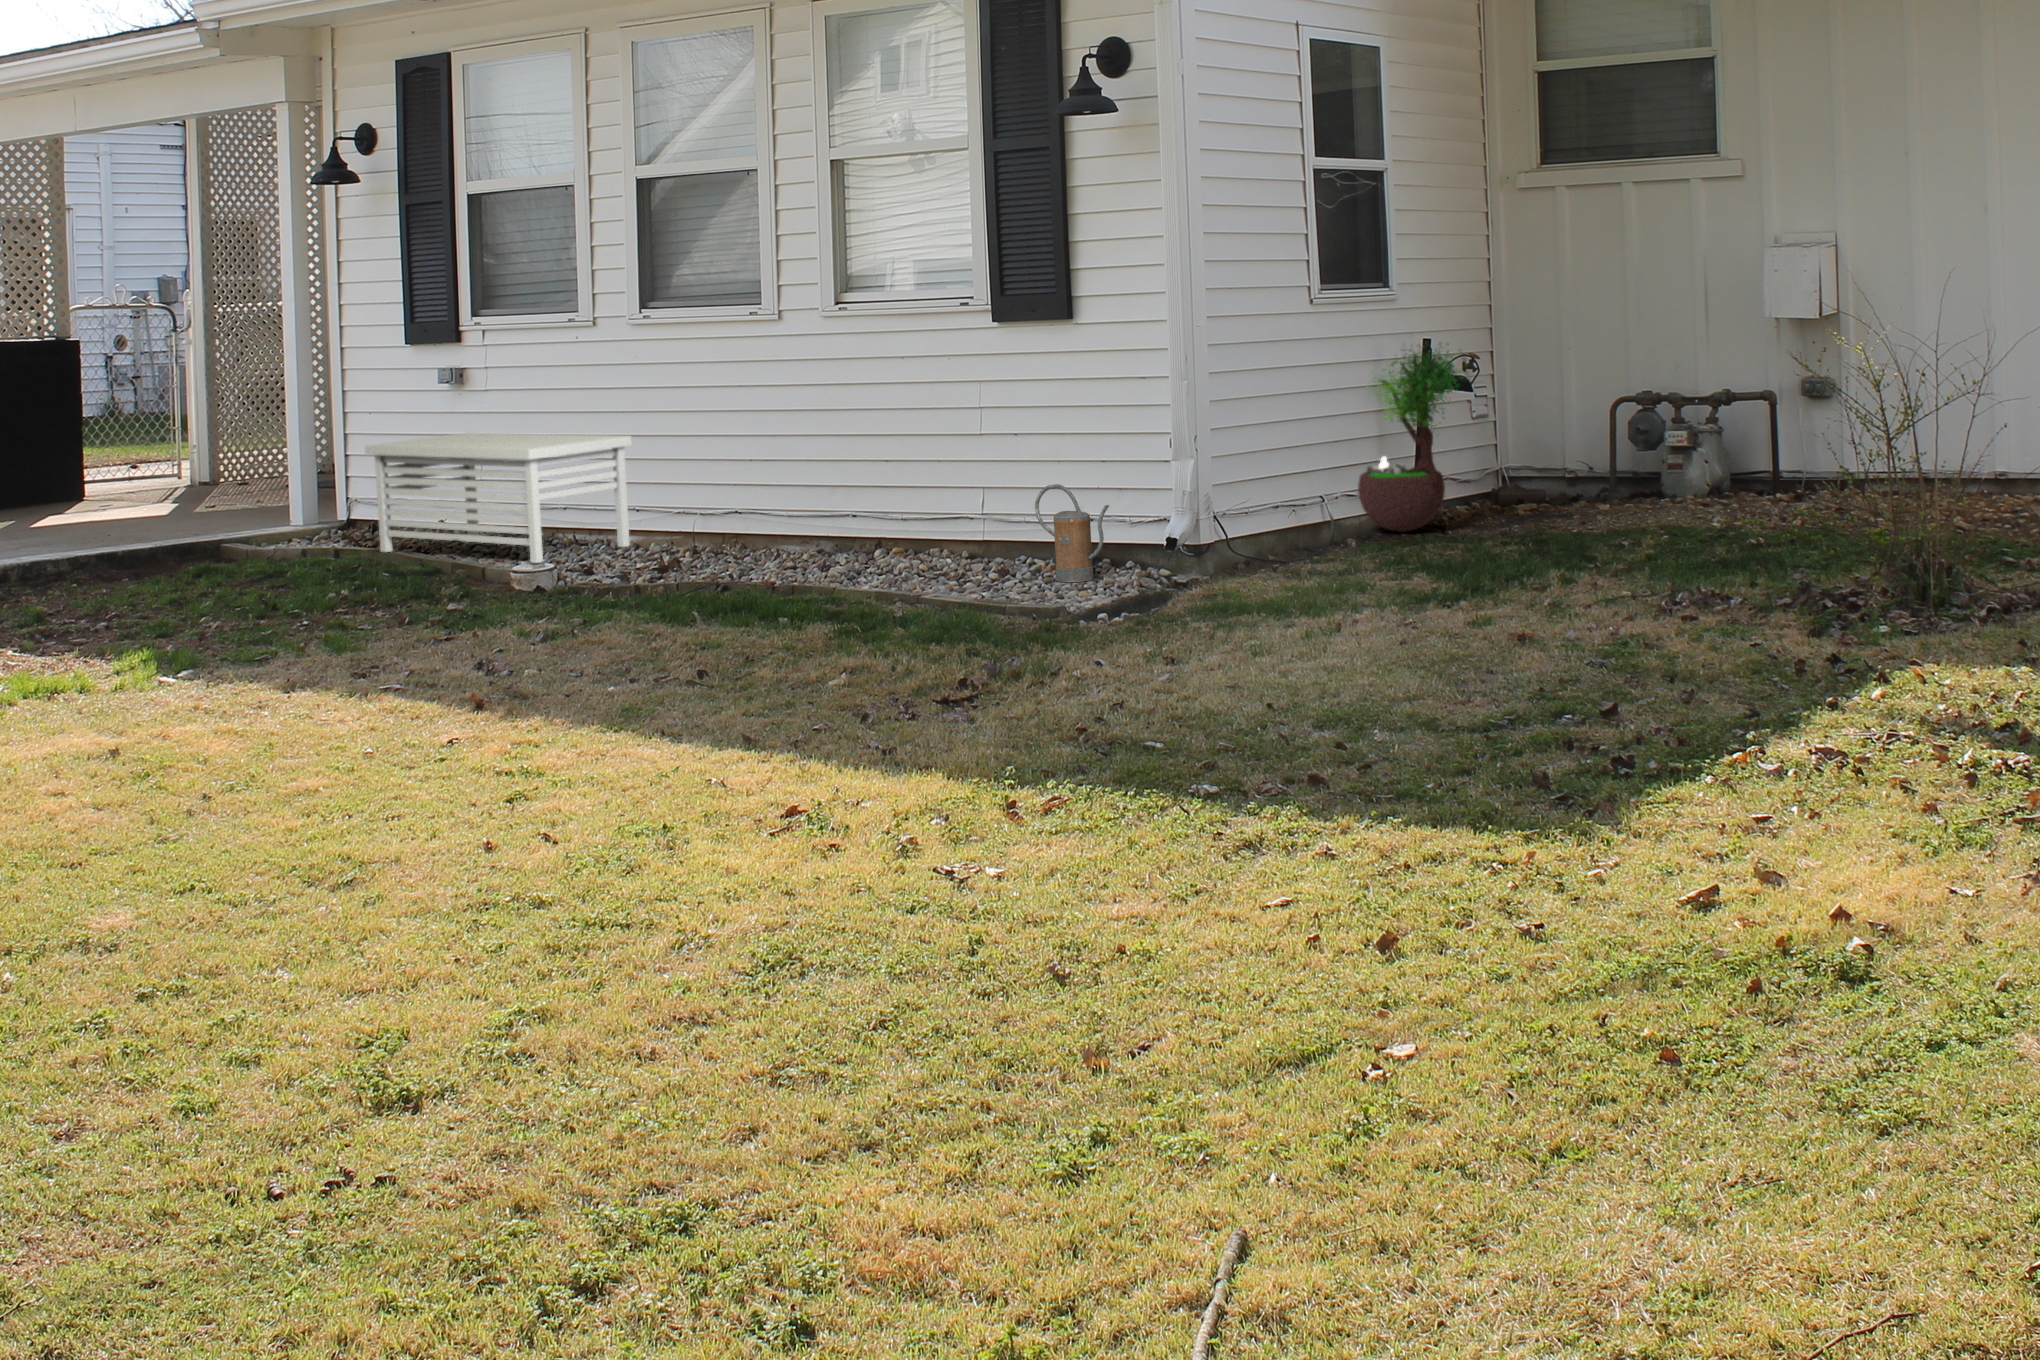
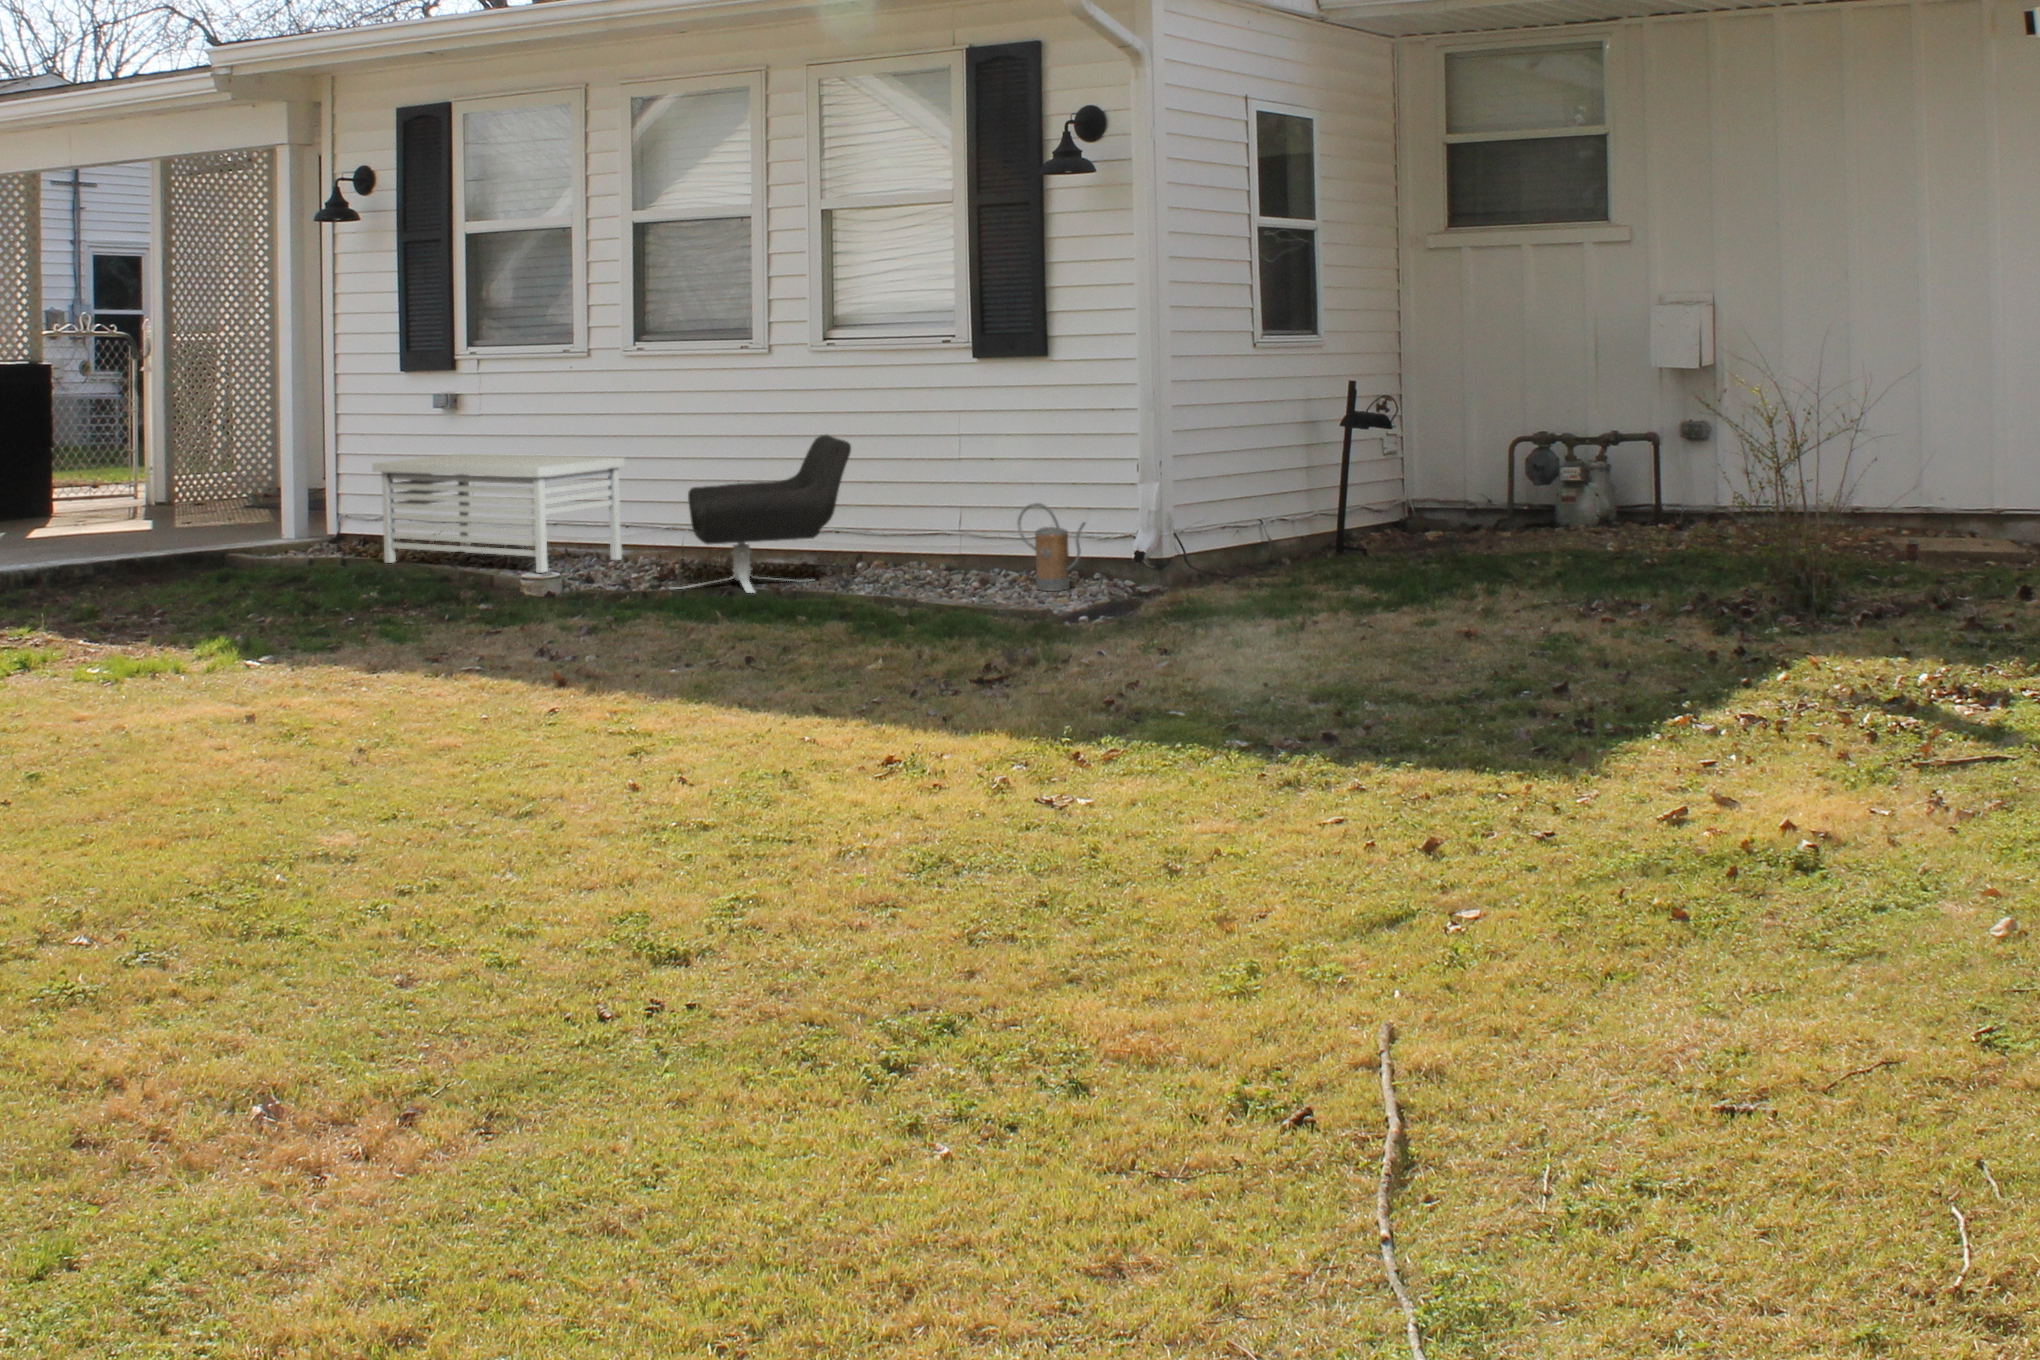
potted tree: present [1358,342,1464,532] -> none [1296,374,1396,552]
lounge chair: none [659,409,855,587] -> present [670,435,851,593]

